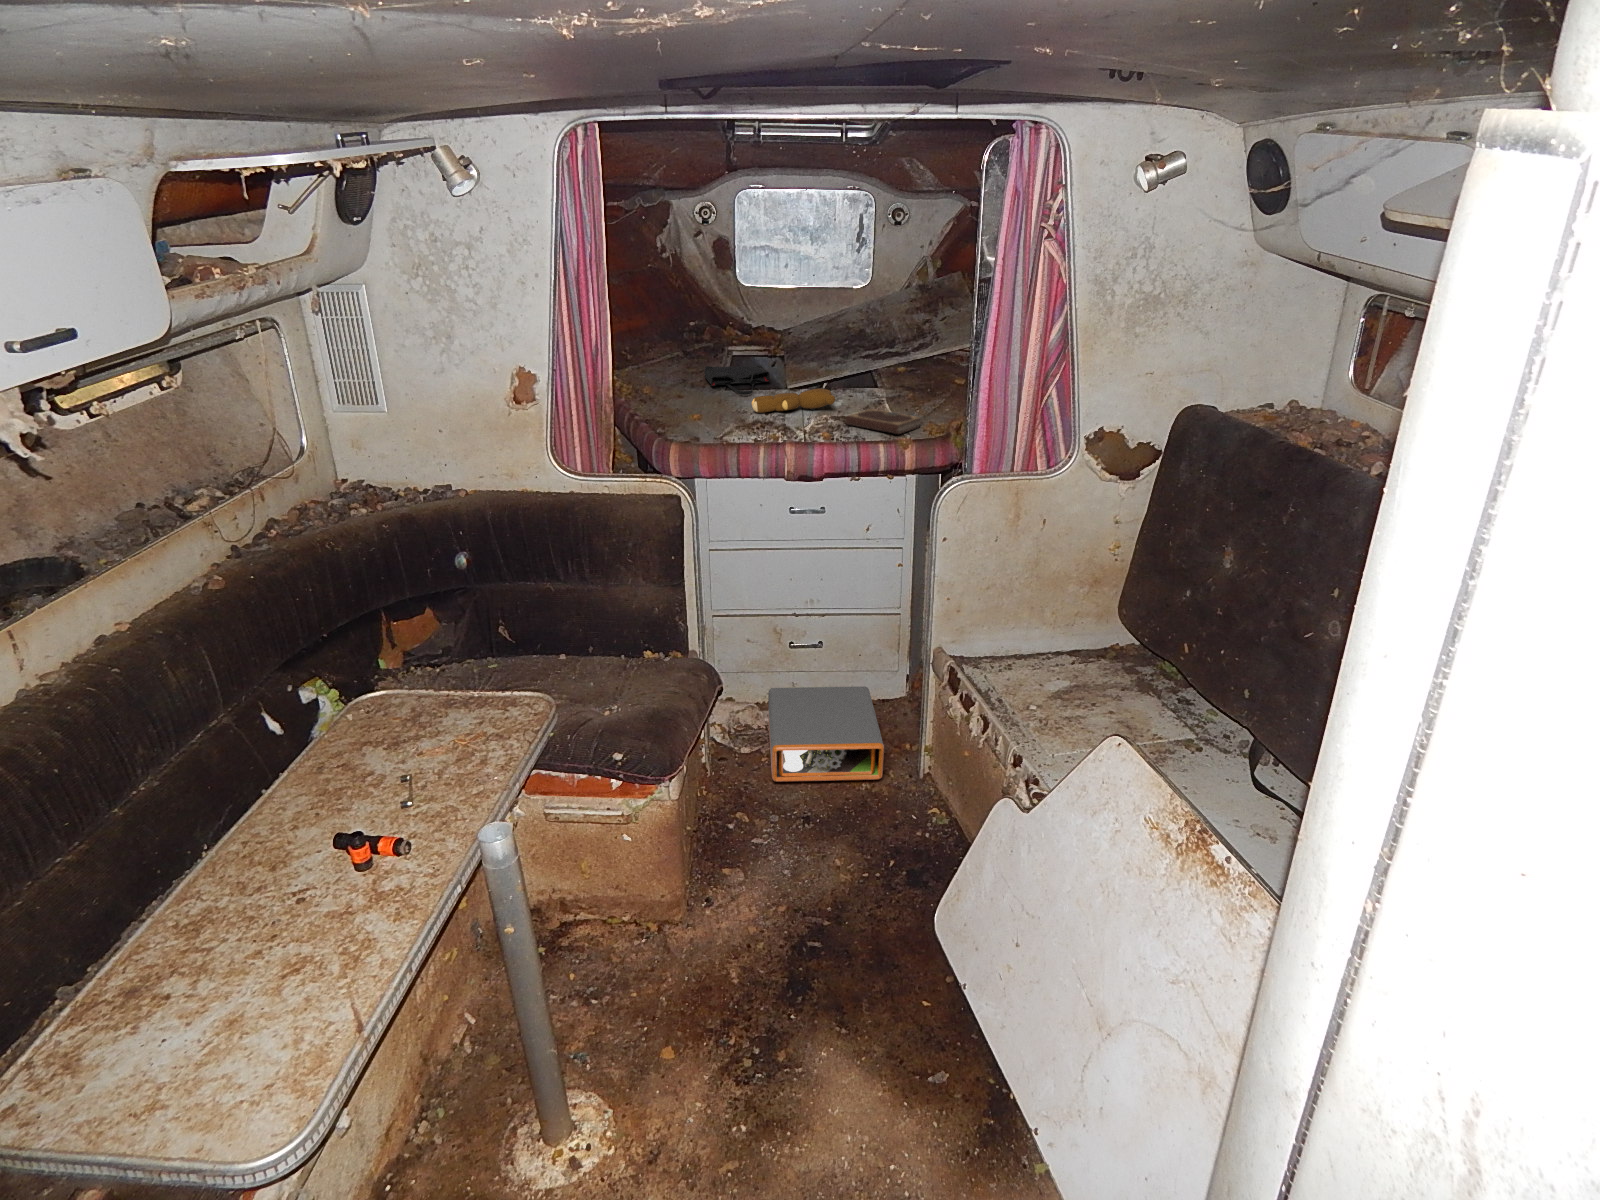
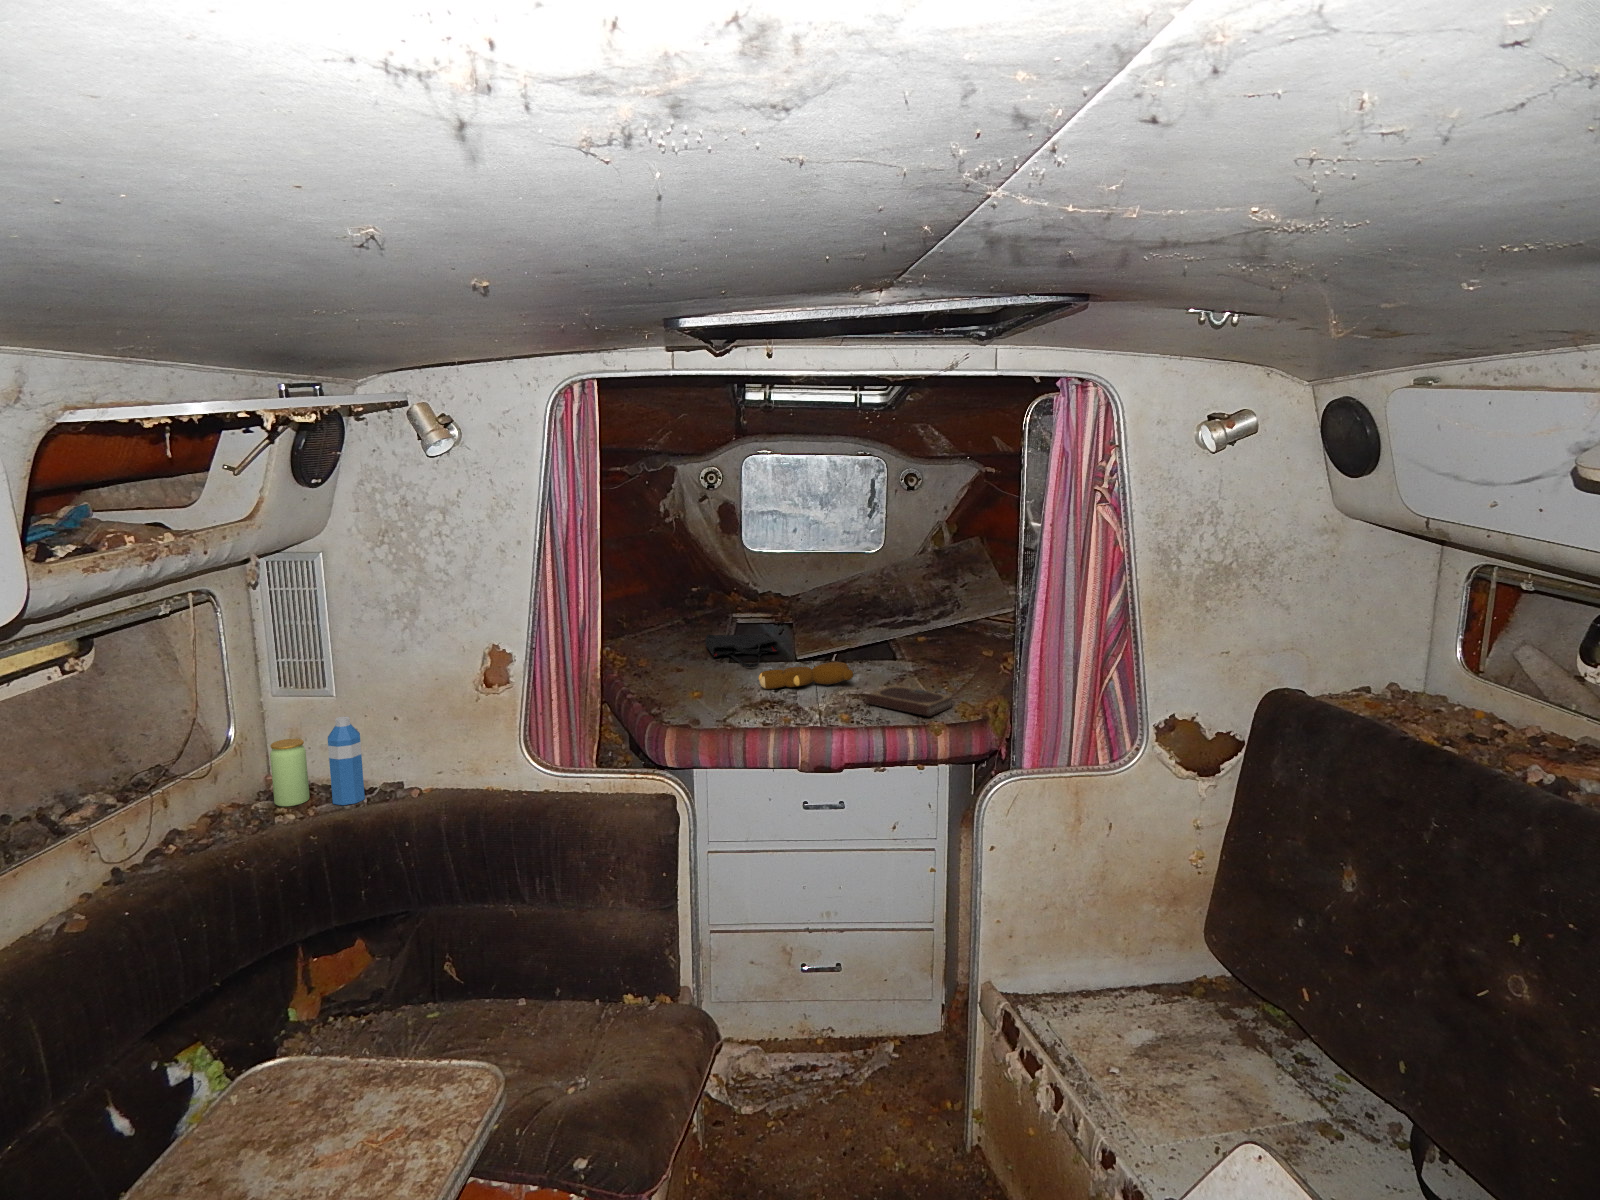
water bottle: none [385,430,422,505] -> present [328,716,365,805]
jar: none [338,450,375,506] -> present [270,739,310,806]
storage box: present [768,686,884,782] -> none [775,1020,923,1161]

